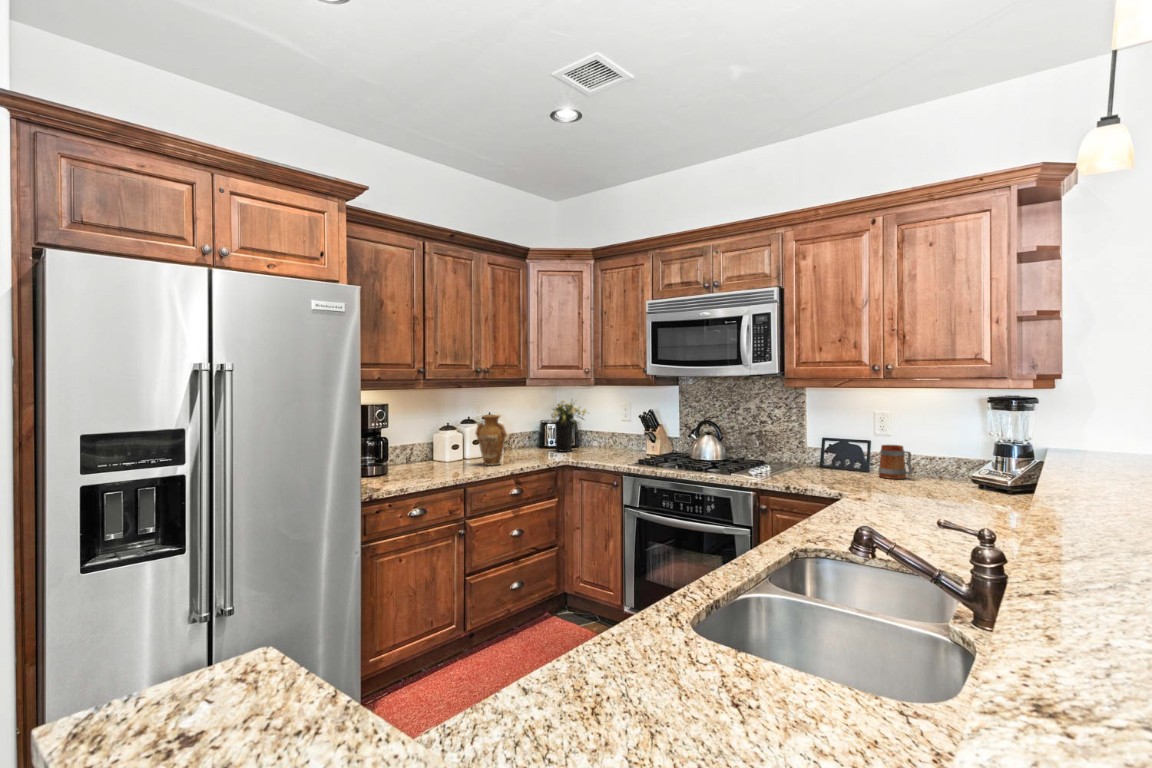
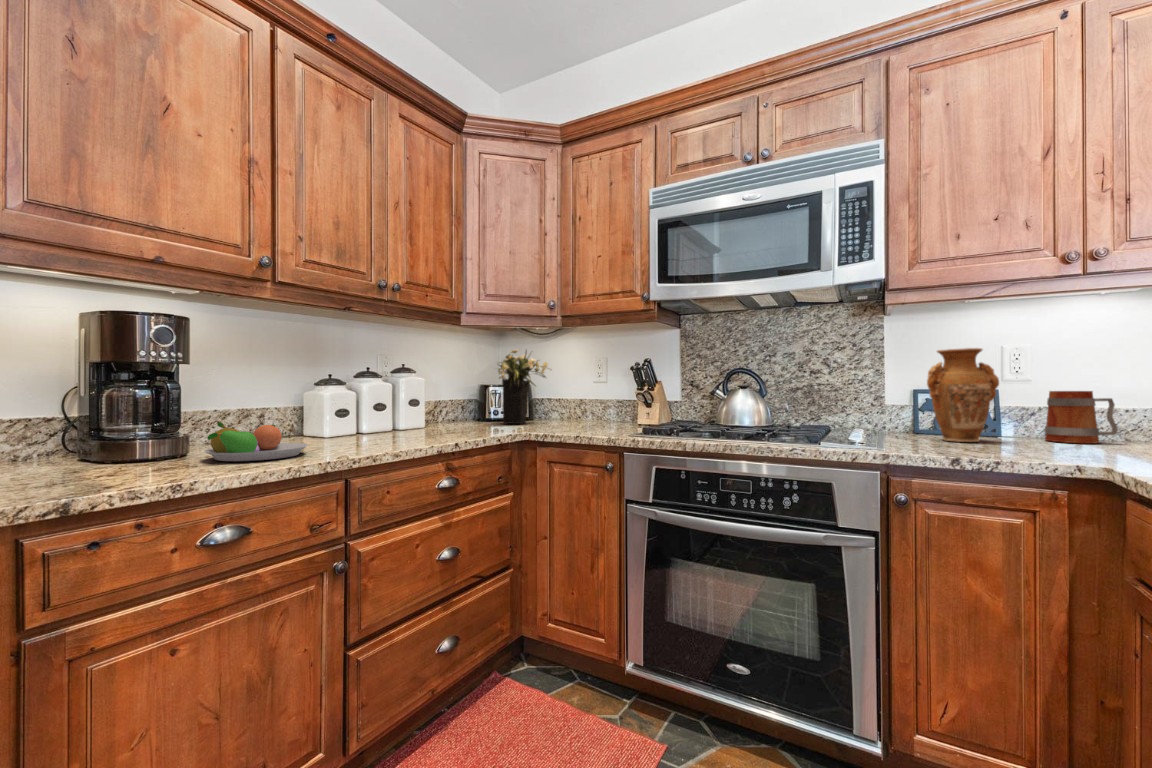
vase: present [476,415,506,465] -> present [927,348,999,442]
fruit bowl: none [398,458,445,478] -> present [204,422,308,461]

